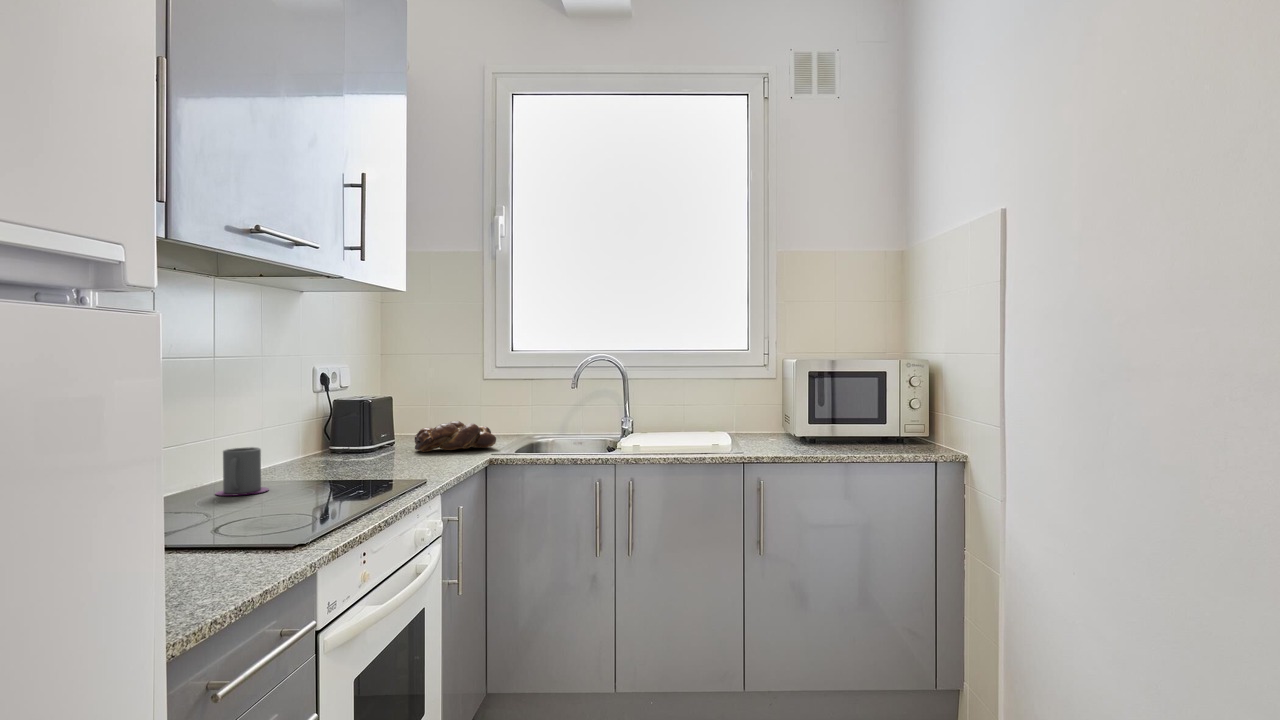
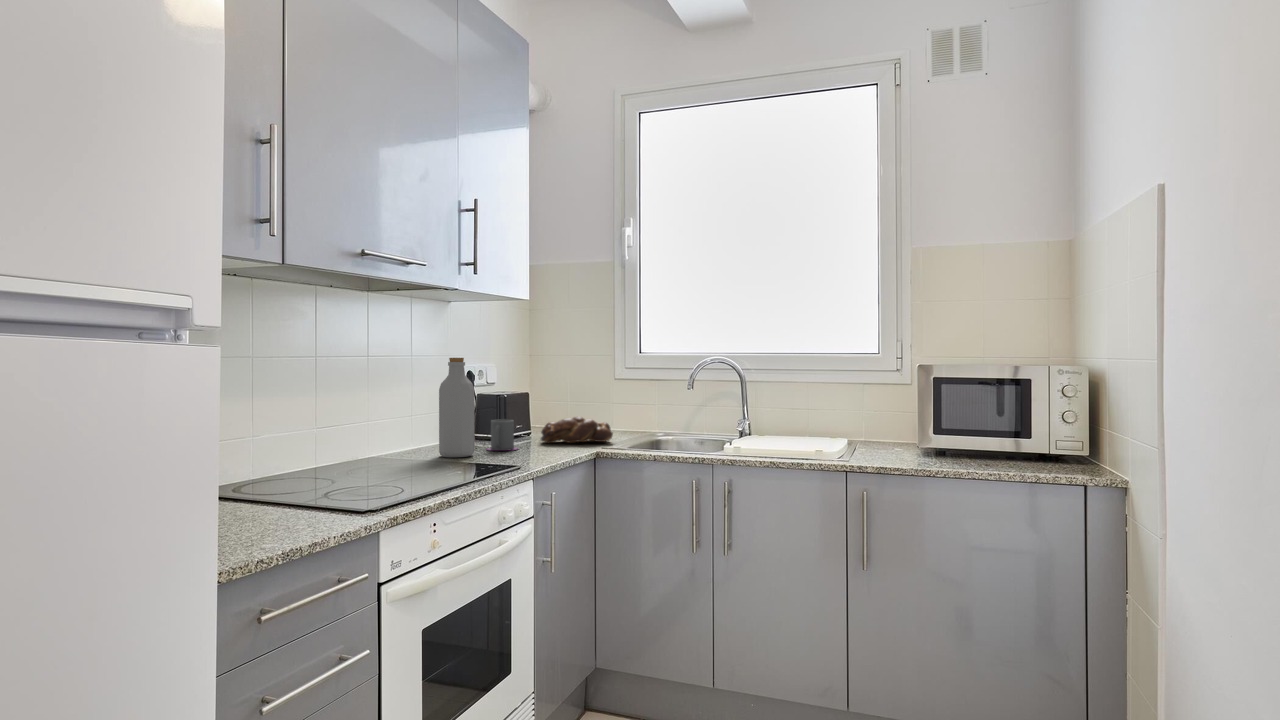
bottle: none [309,357,354,473] -> present [439,358,475,457]
mug: present [216,447,268,496] -> present [487,419,518,451]

